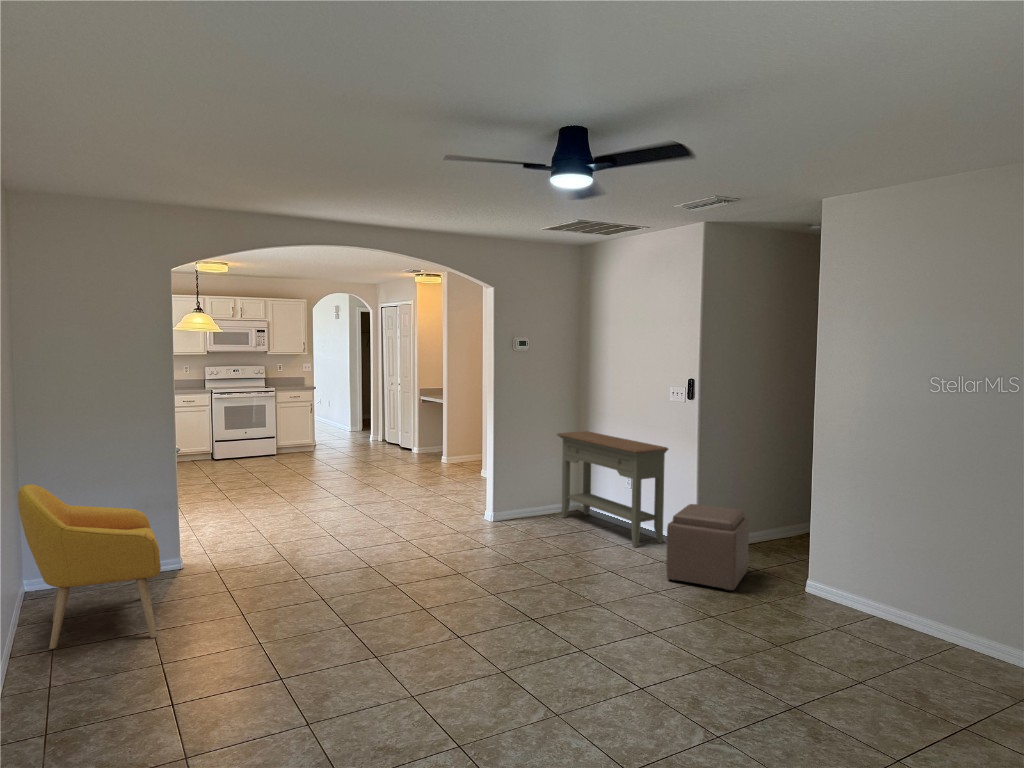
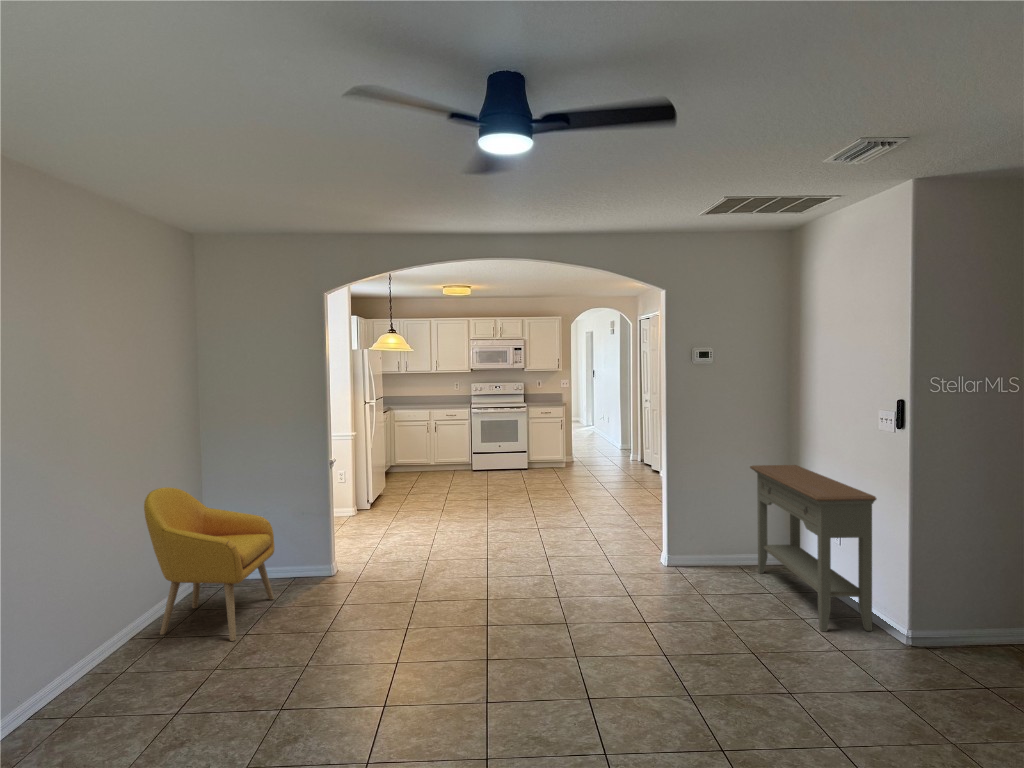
ottoman: present [666,504,749,591] -> none [822,585,978,735]

